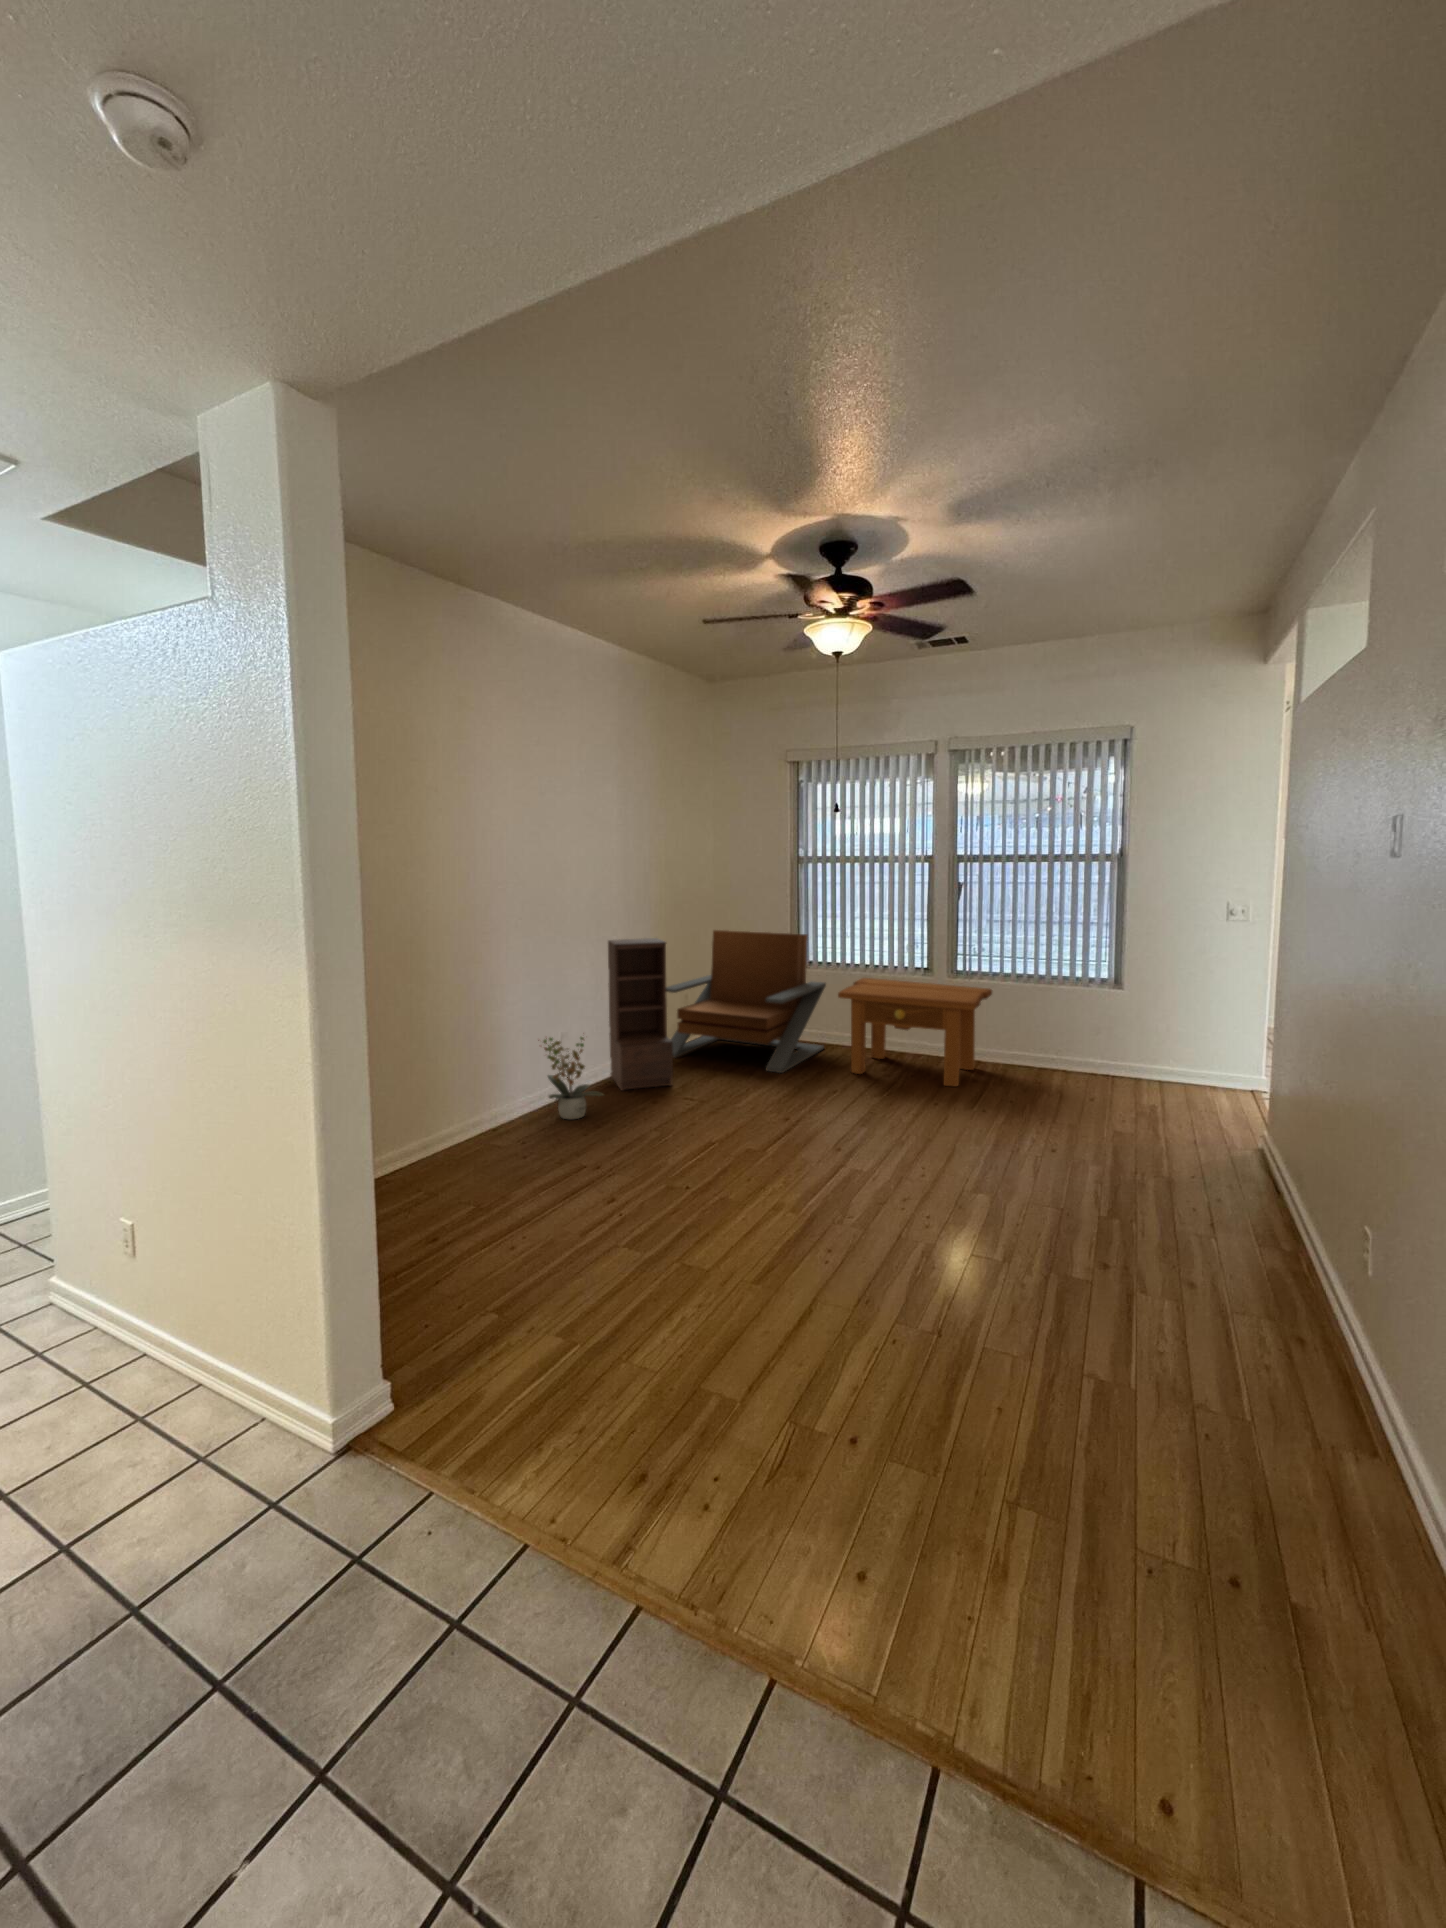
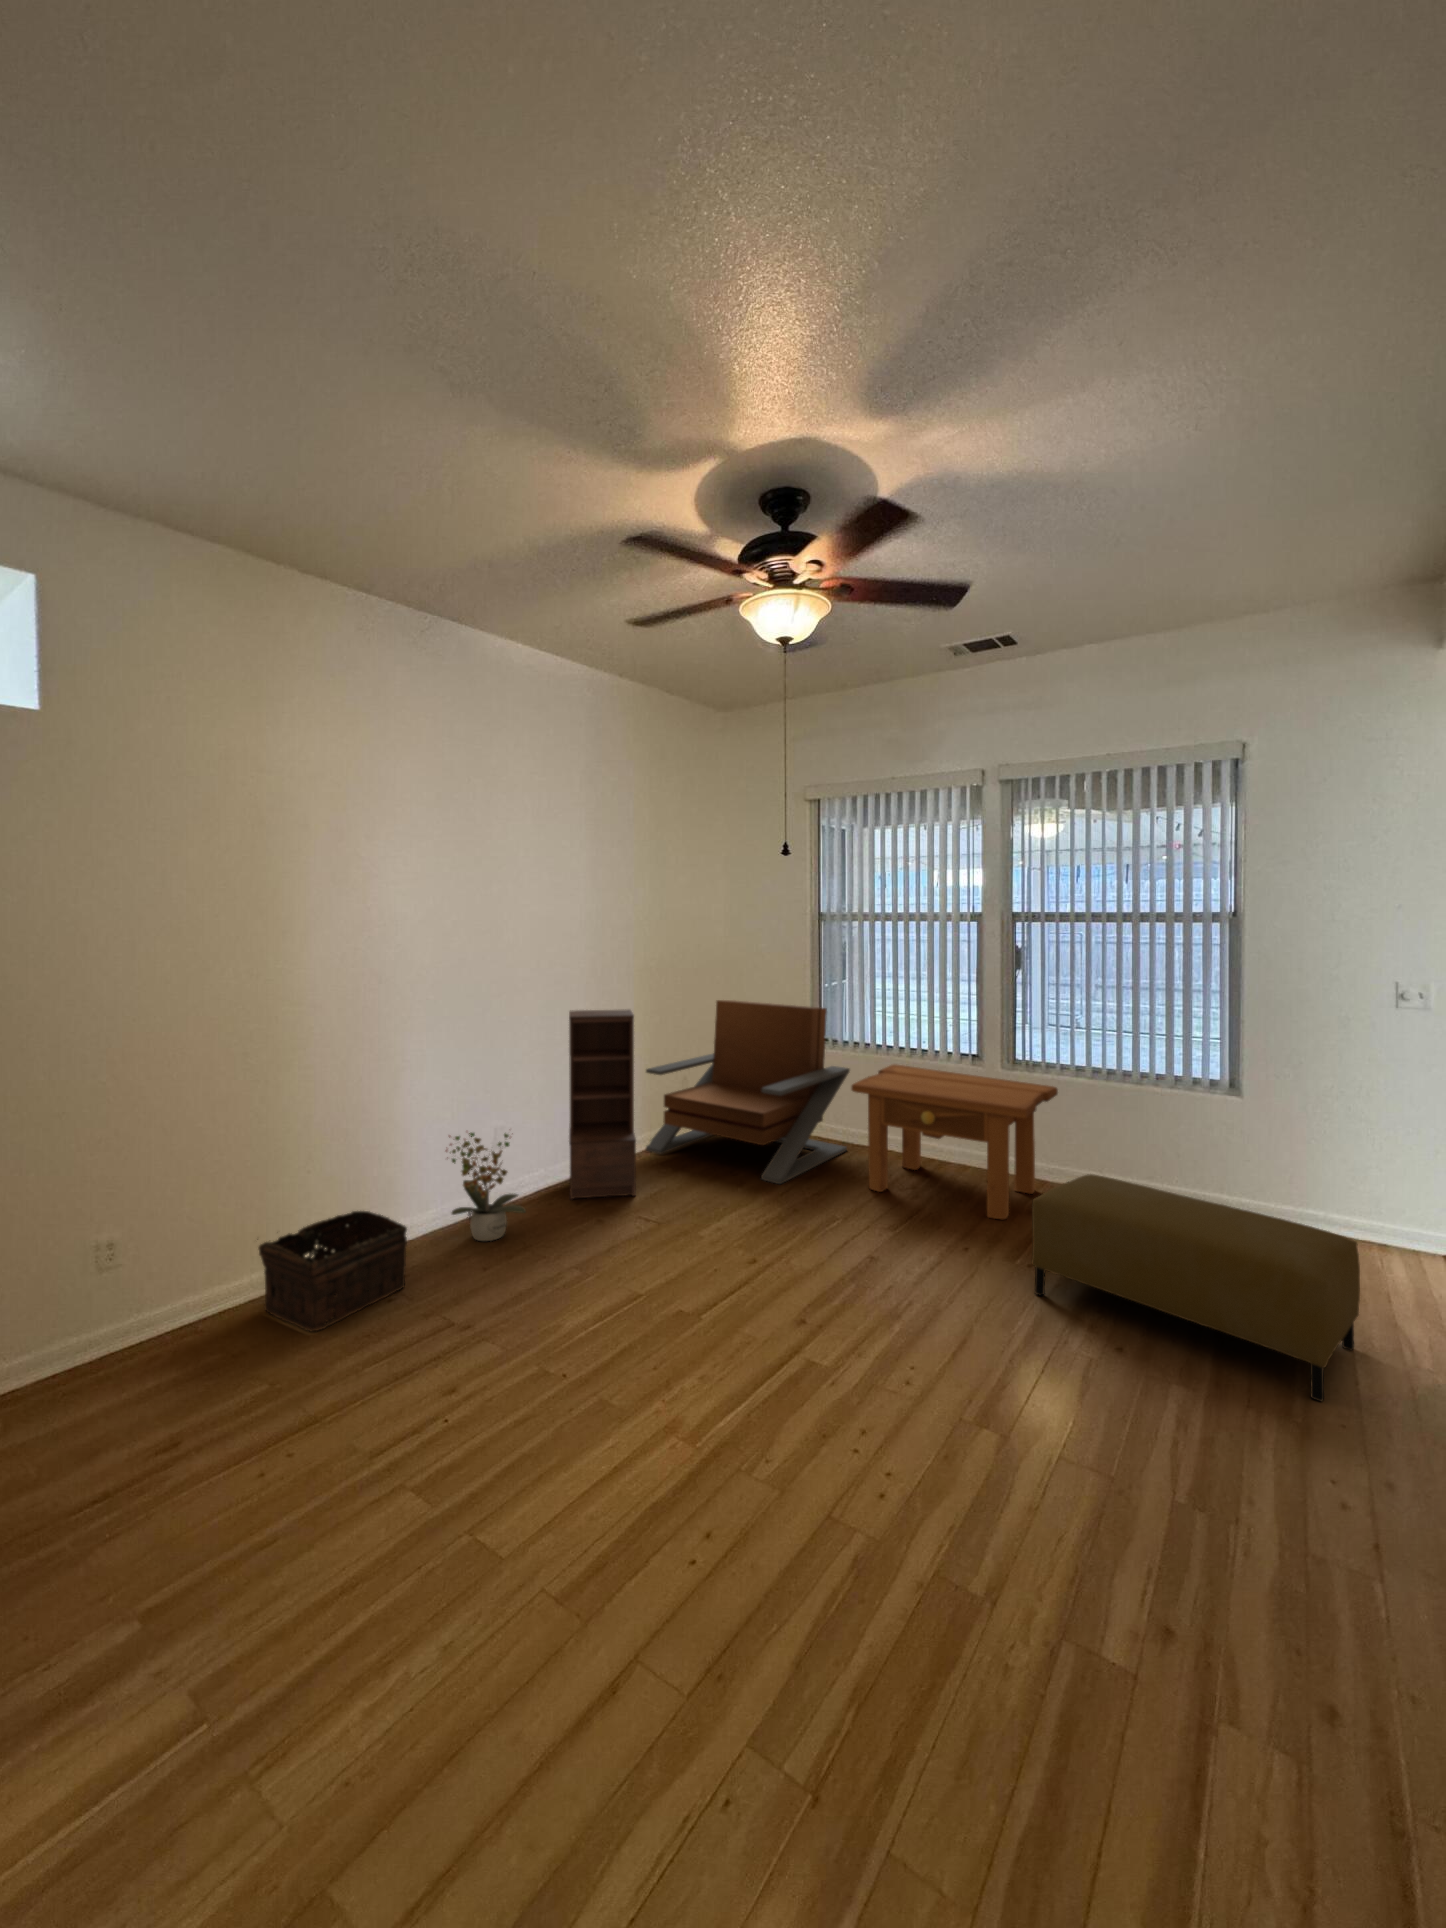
ottoman: none [986,1045,1196,1168] -> present [1031,1174,1360,1401]
basket: none [418,1095,533,1177] -> present [259,1211,407,1331]

